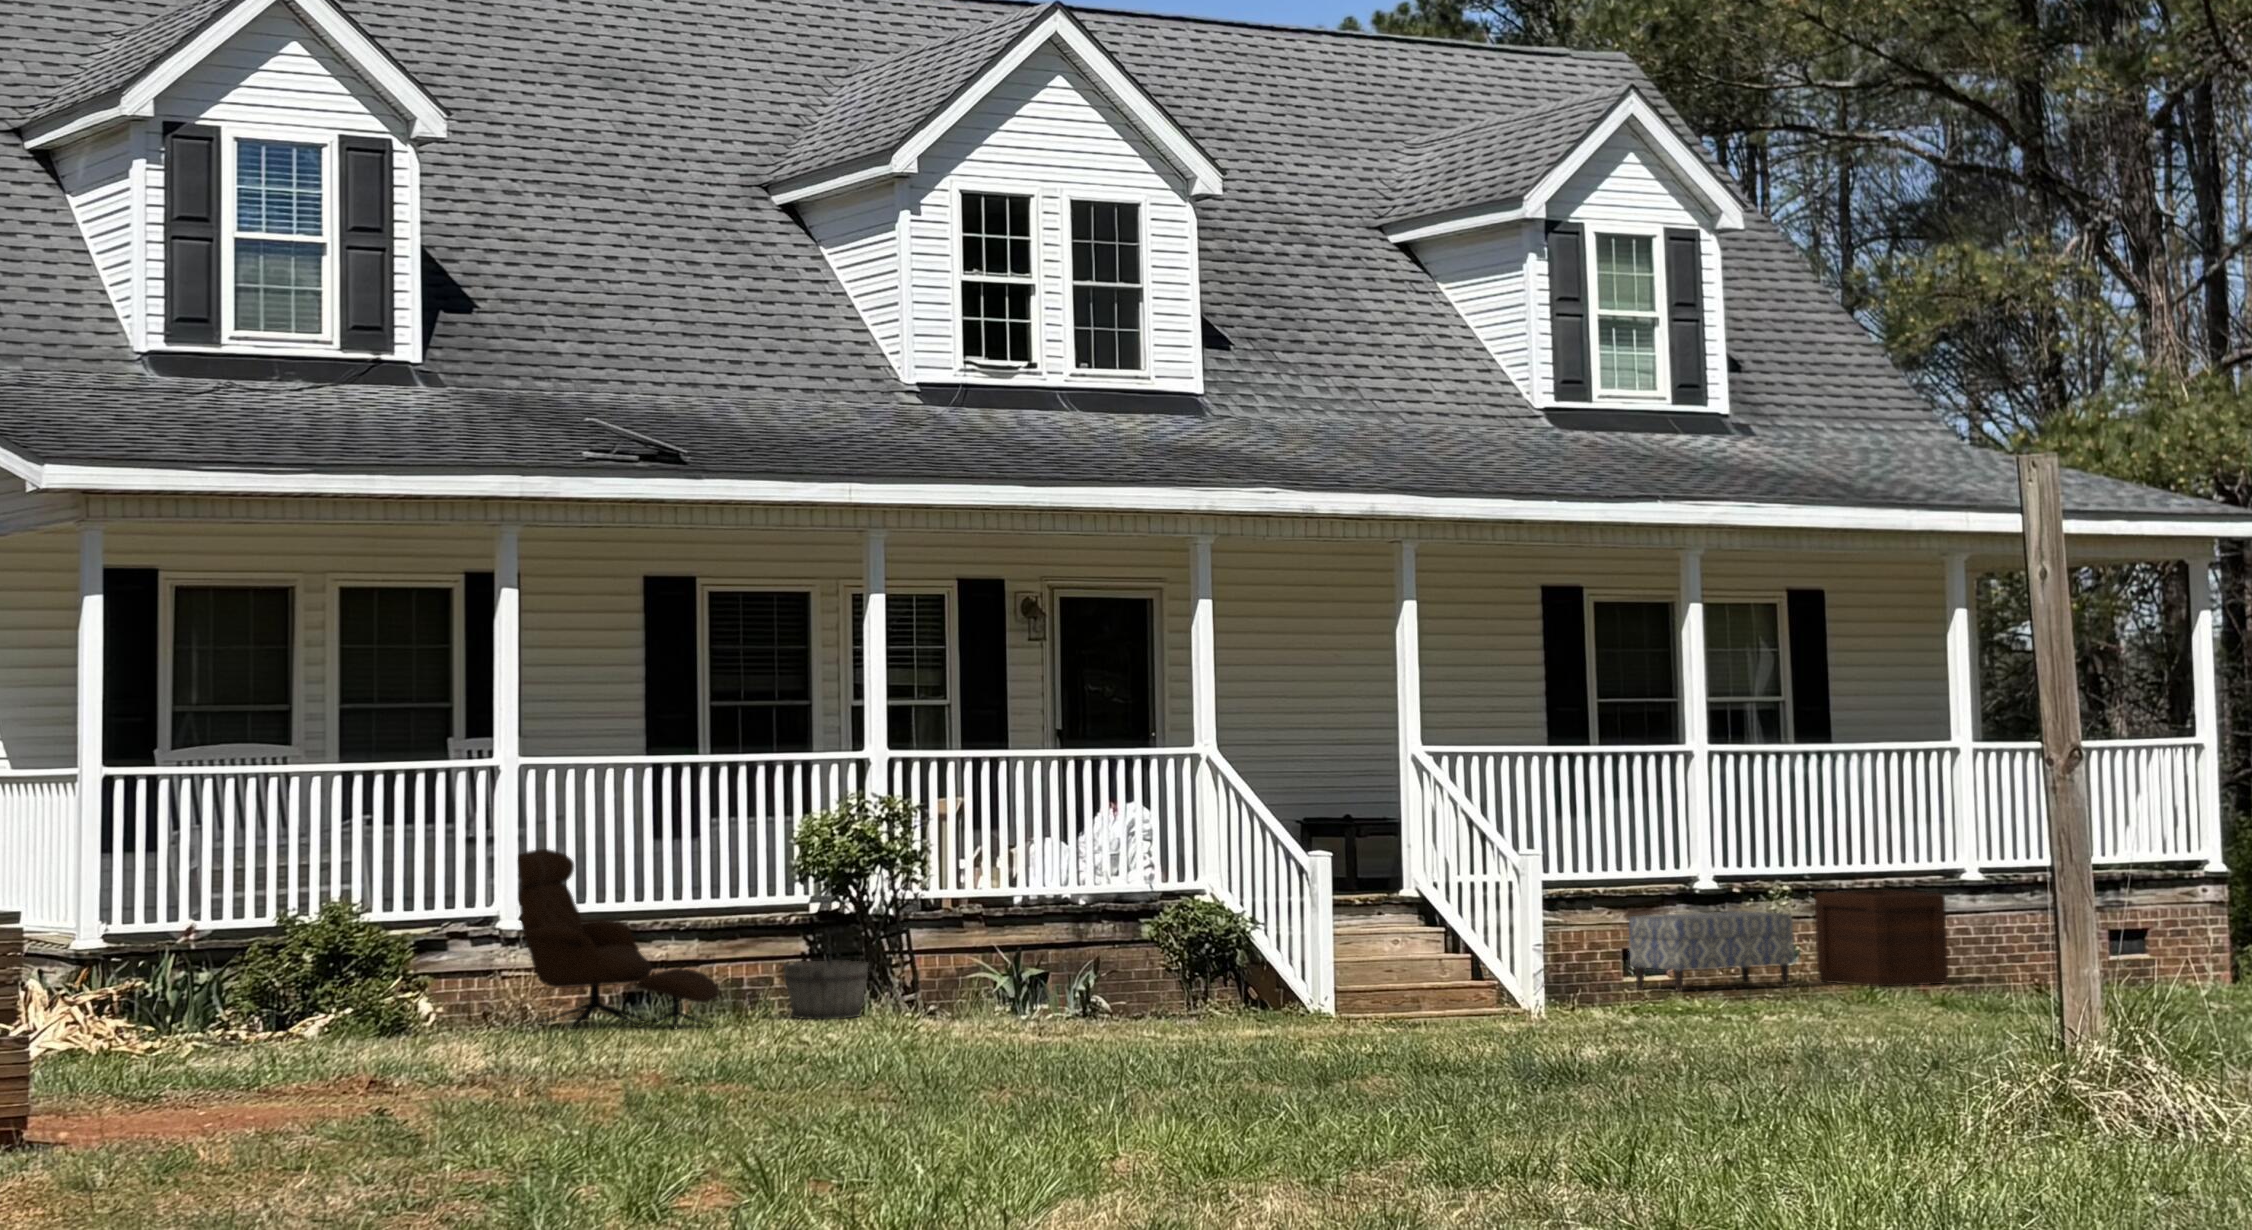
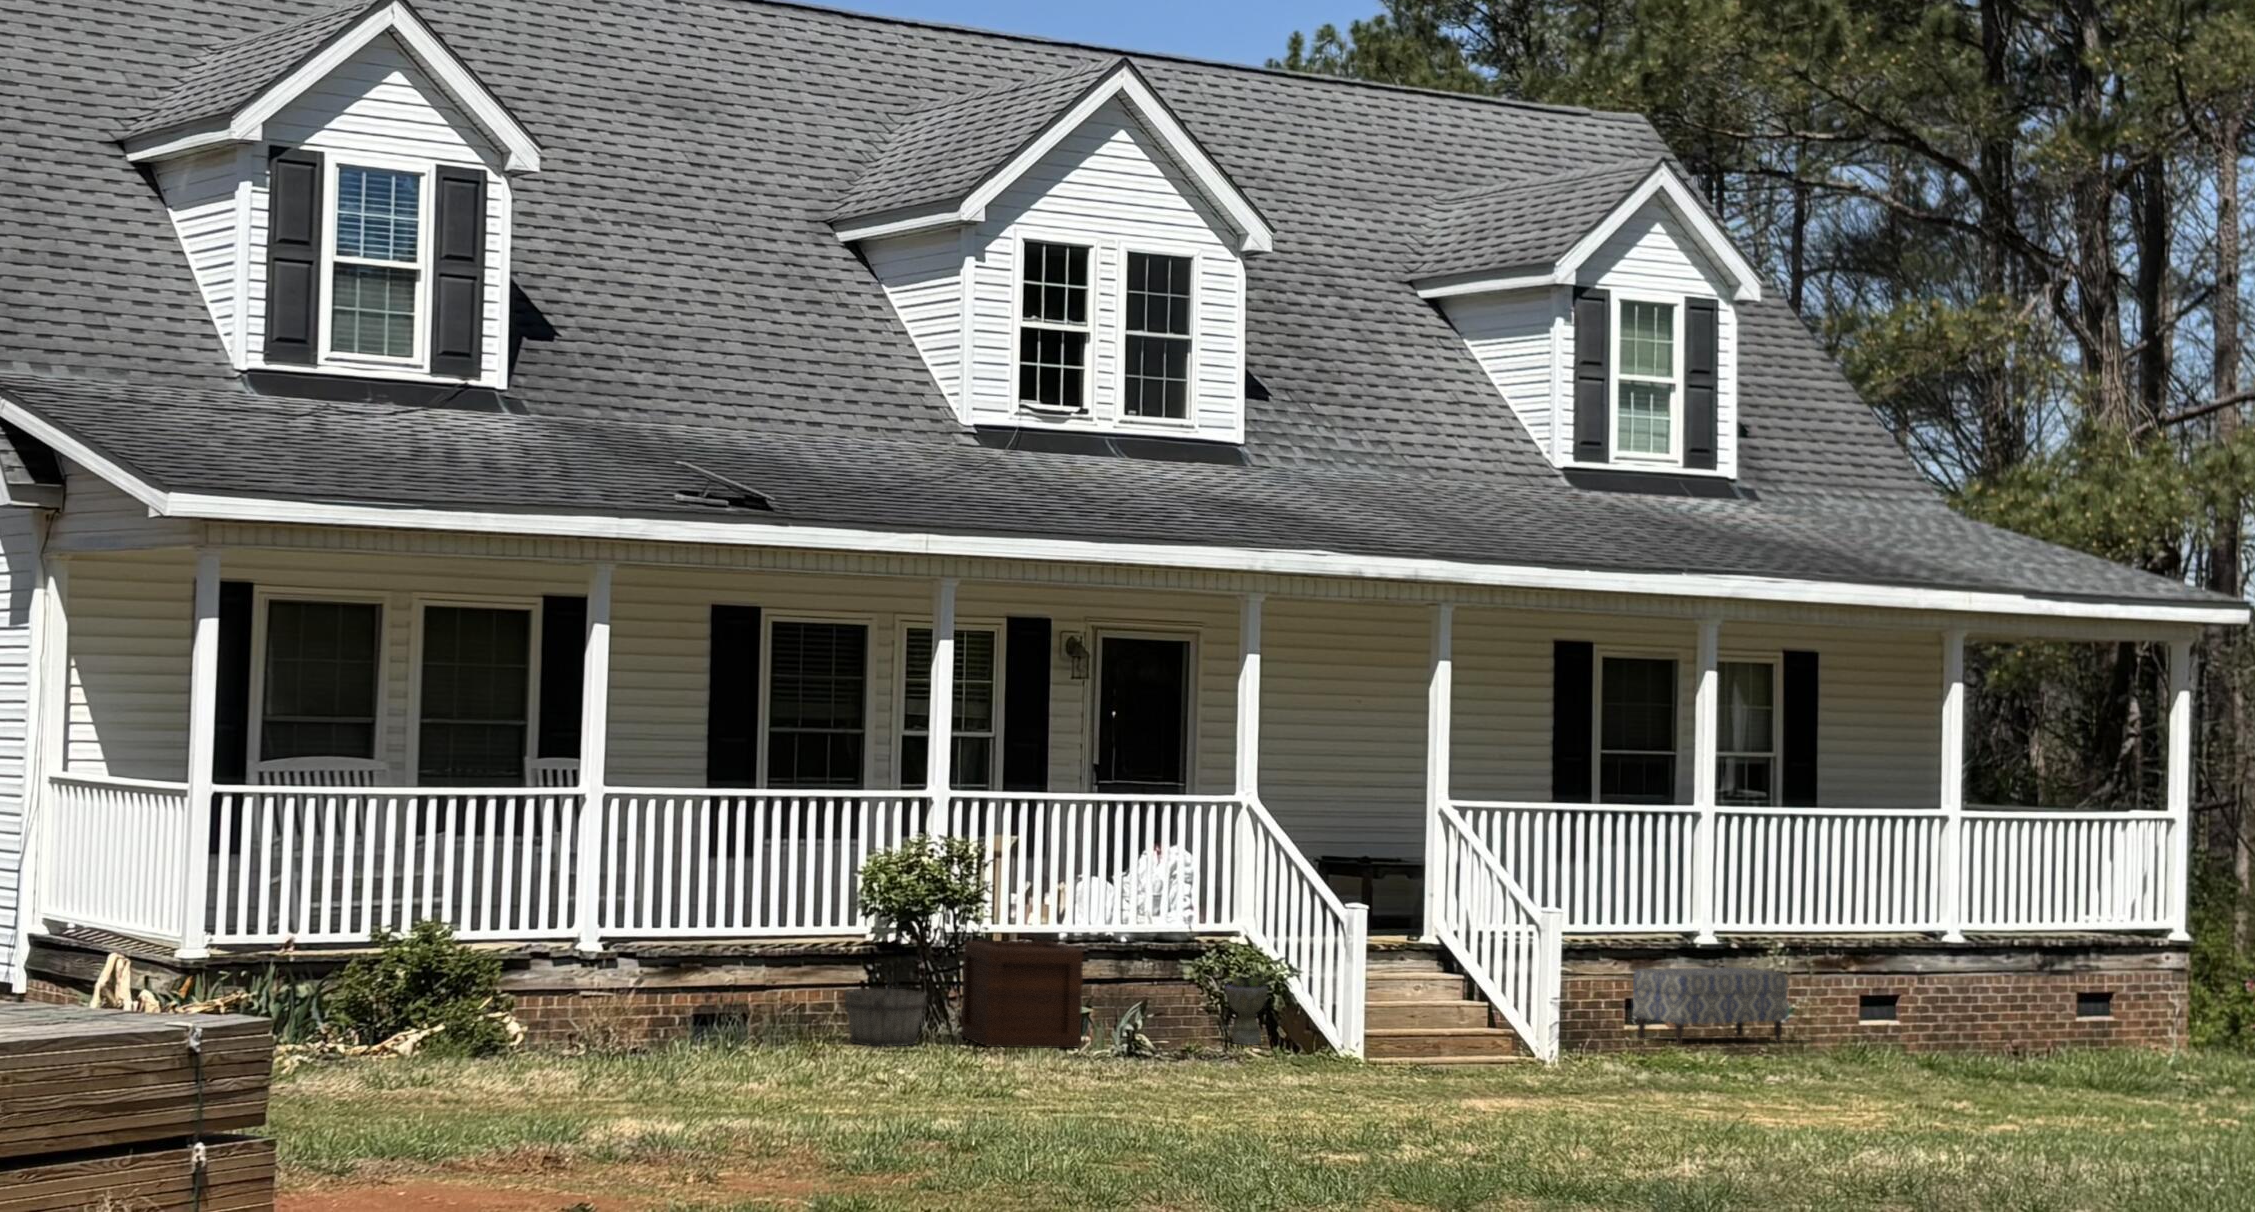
lounge chair: present [518,849,720,1029] -> none [602,874,789,1054]
wooden crate: present [1815,890,1948,986] -> present [961,941,1083,1048]
planter: none [1190,930,1235,1006] -> present [1225,972,1268,1045]

